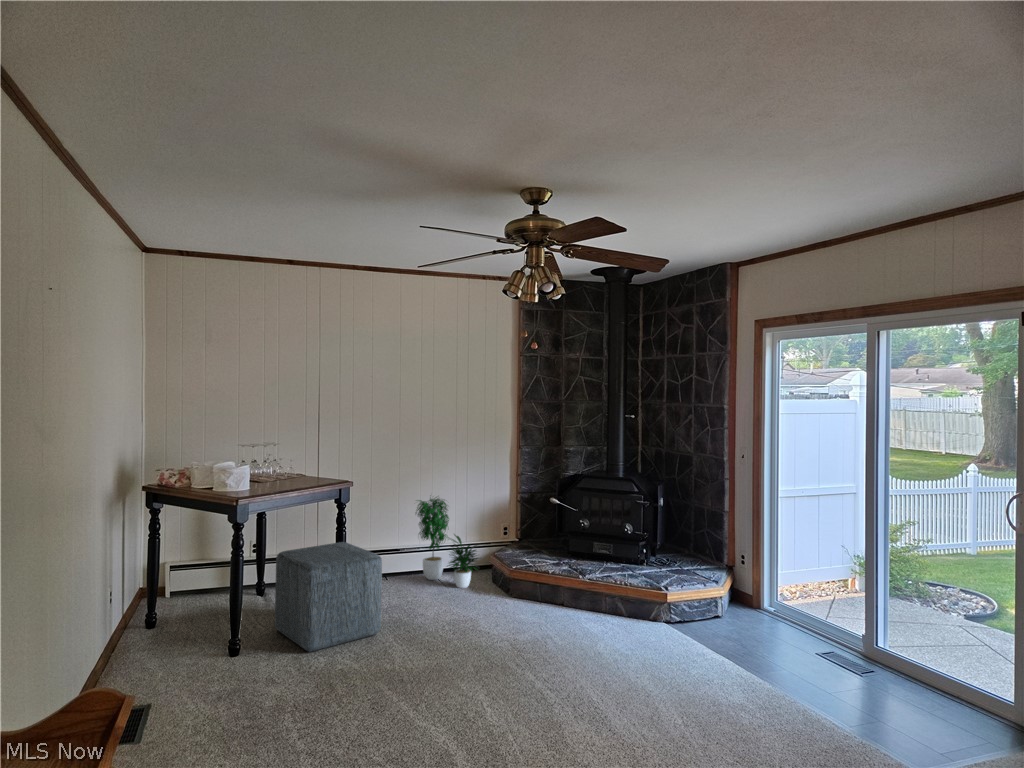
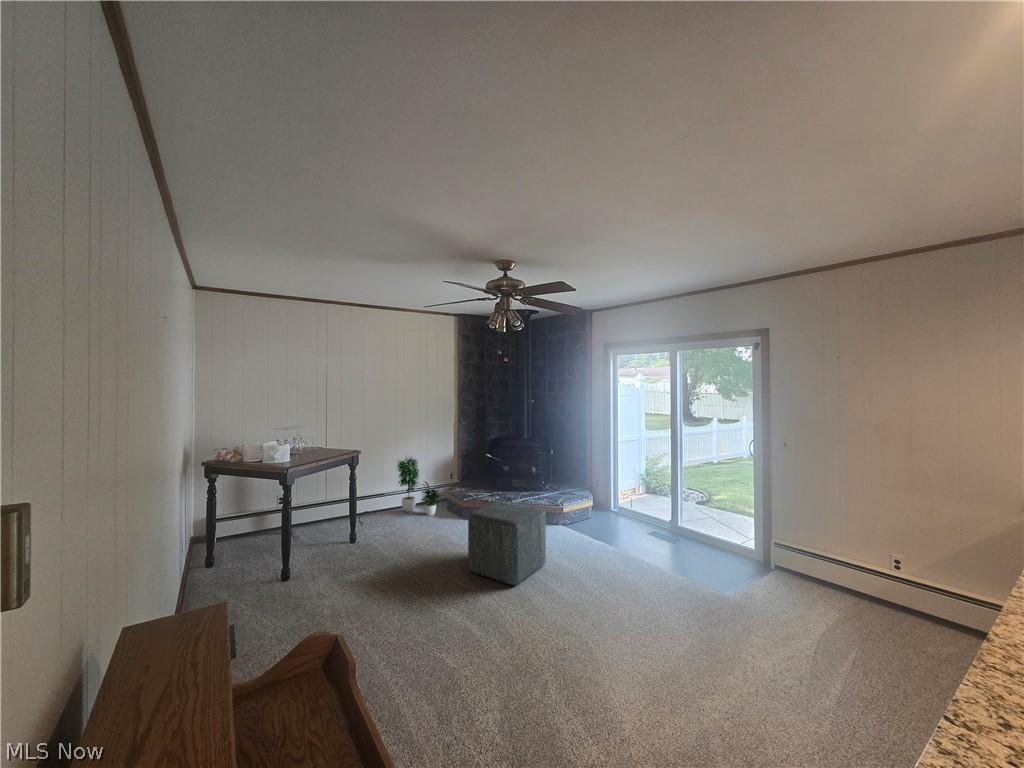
ottoman: present [275,542,382,652] -> present [468,500,546,586]

